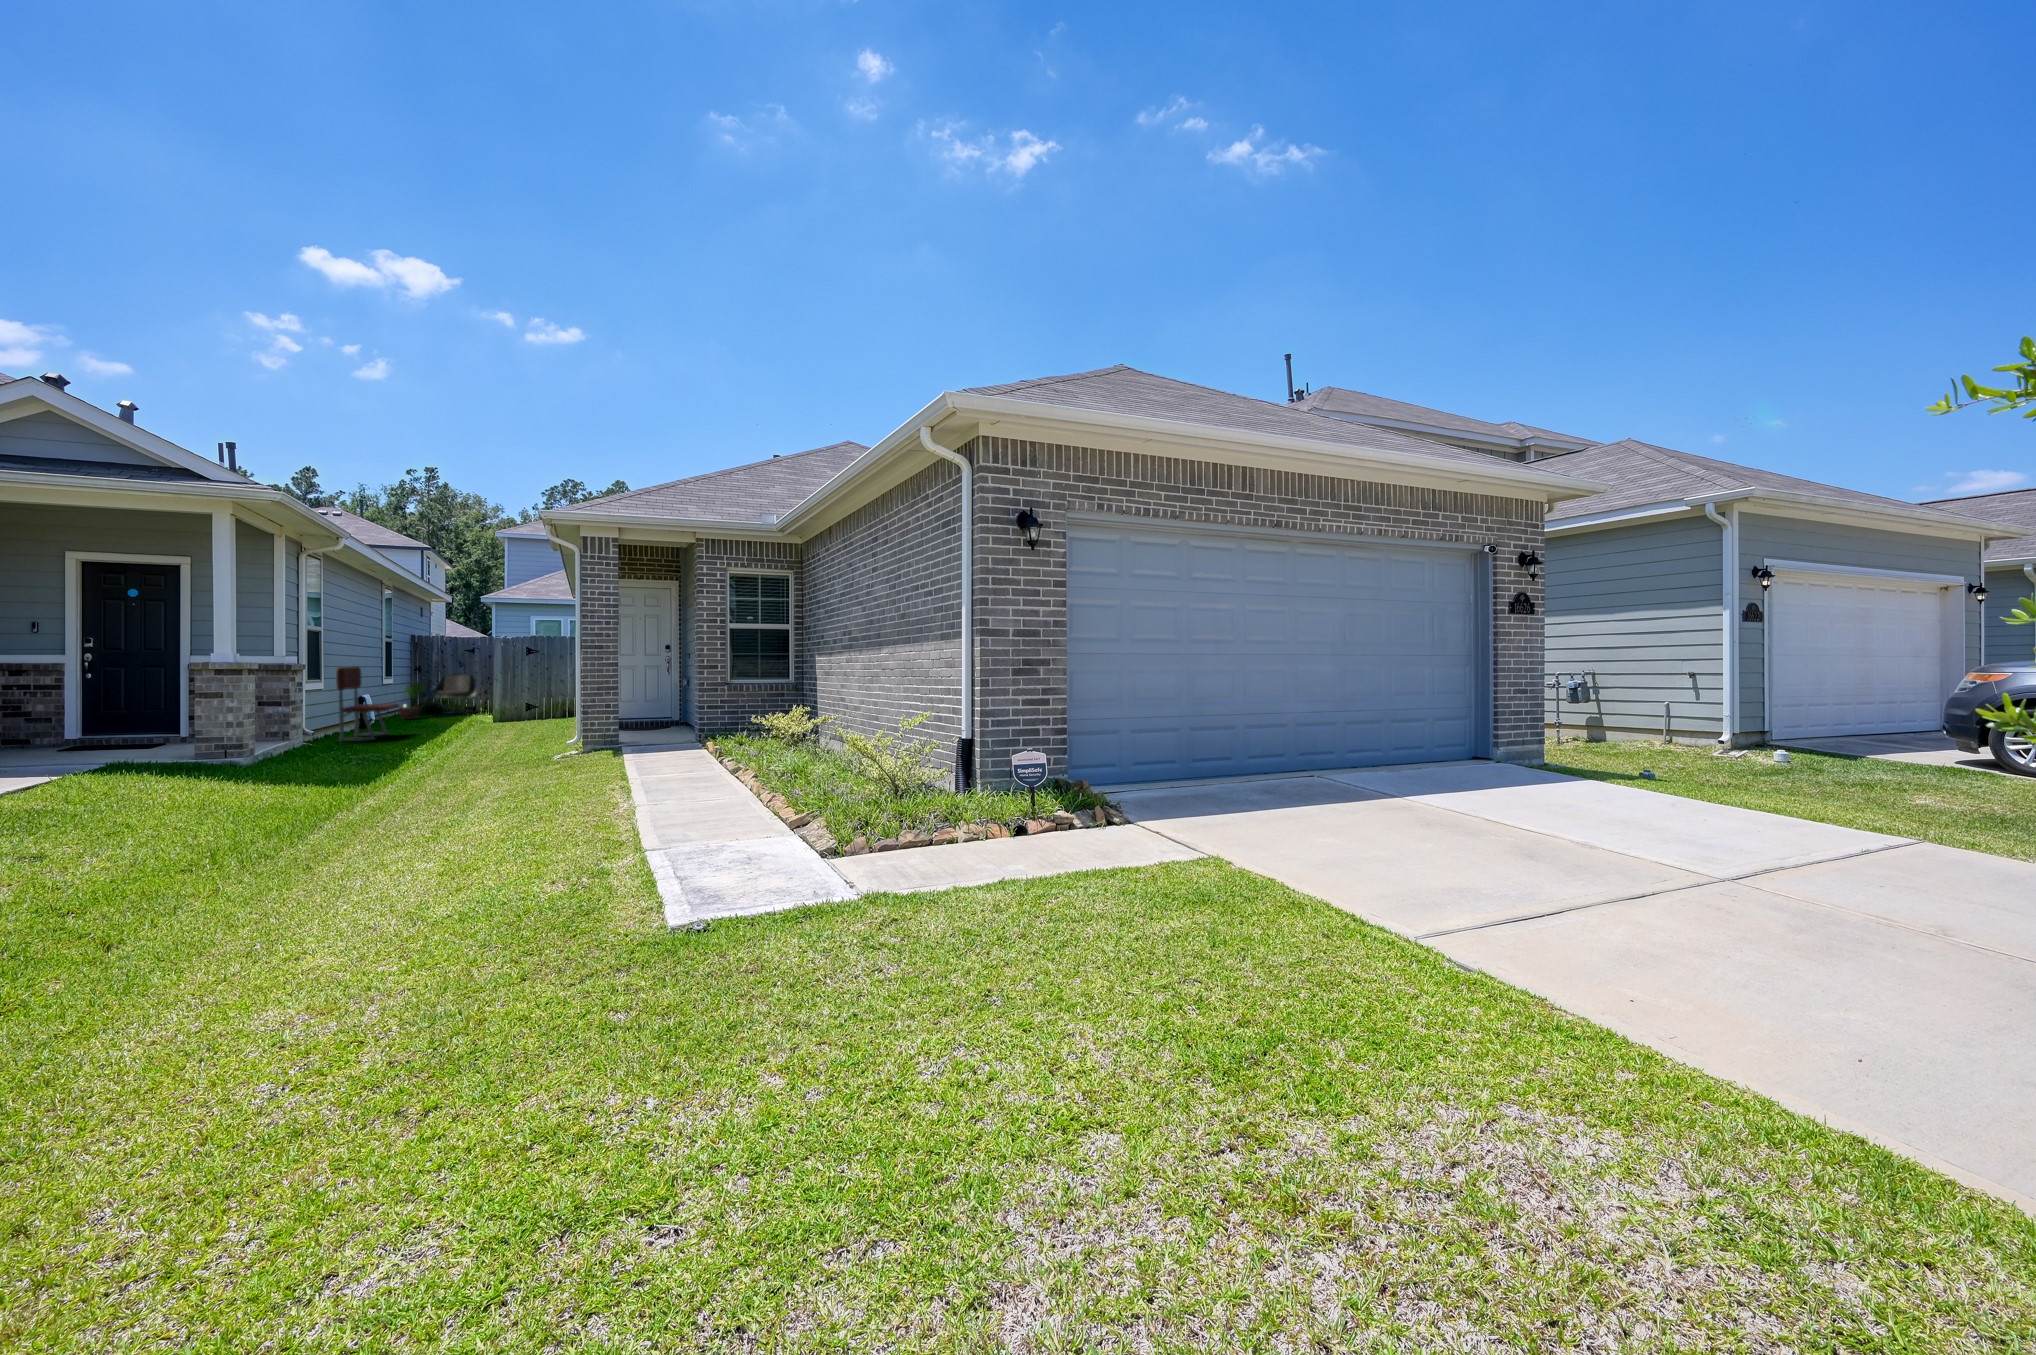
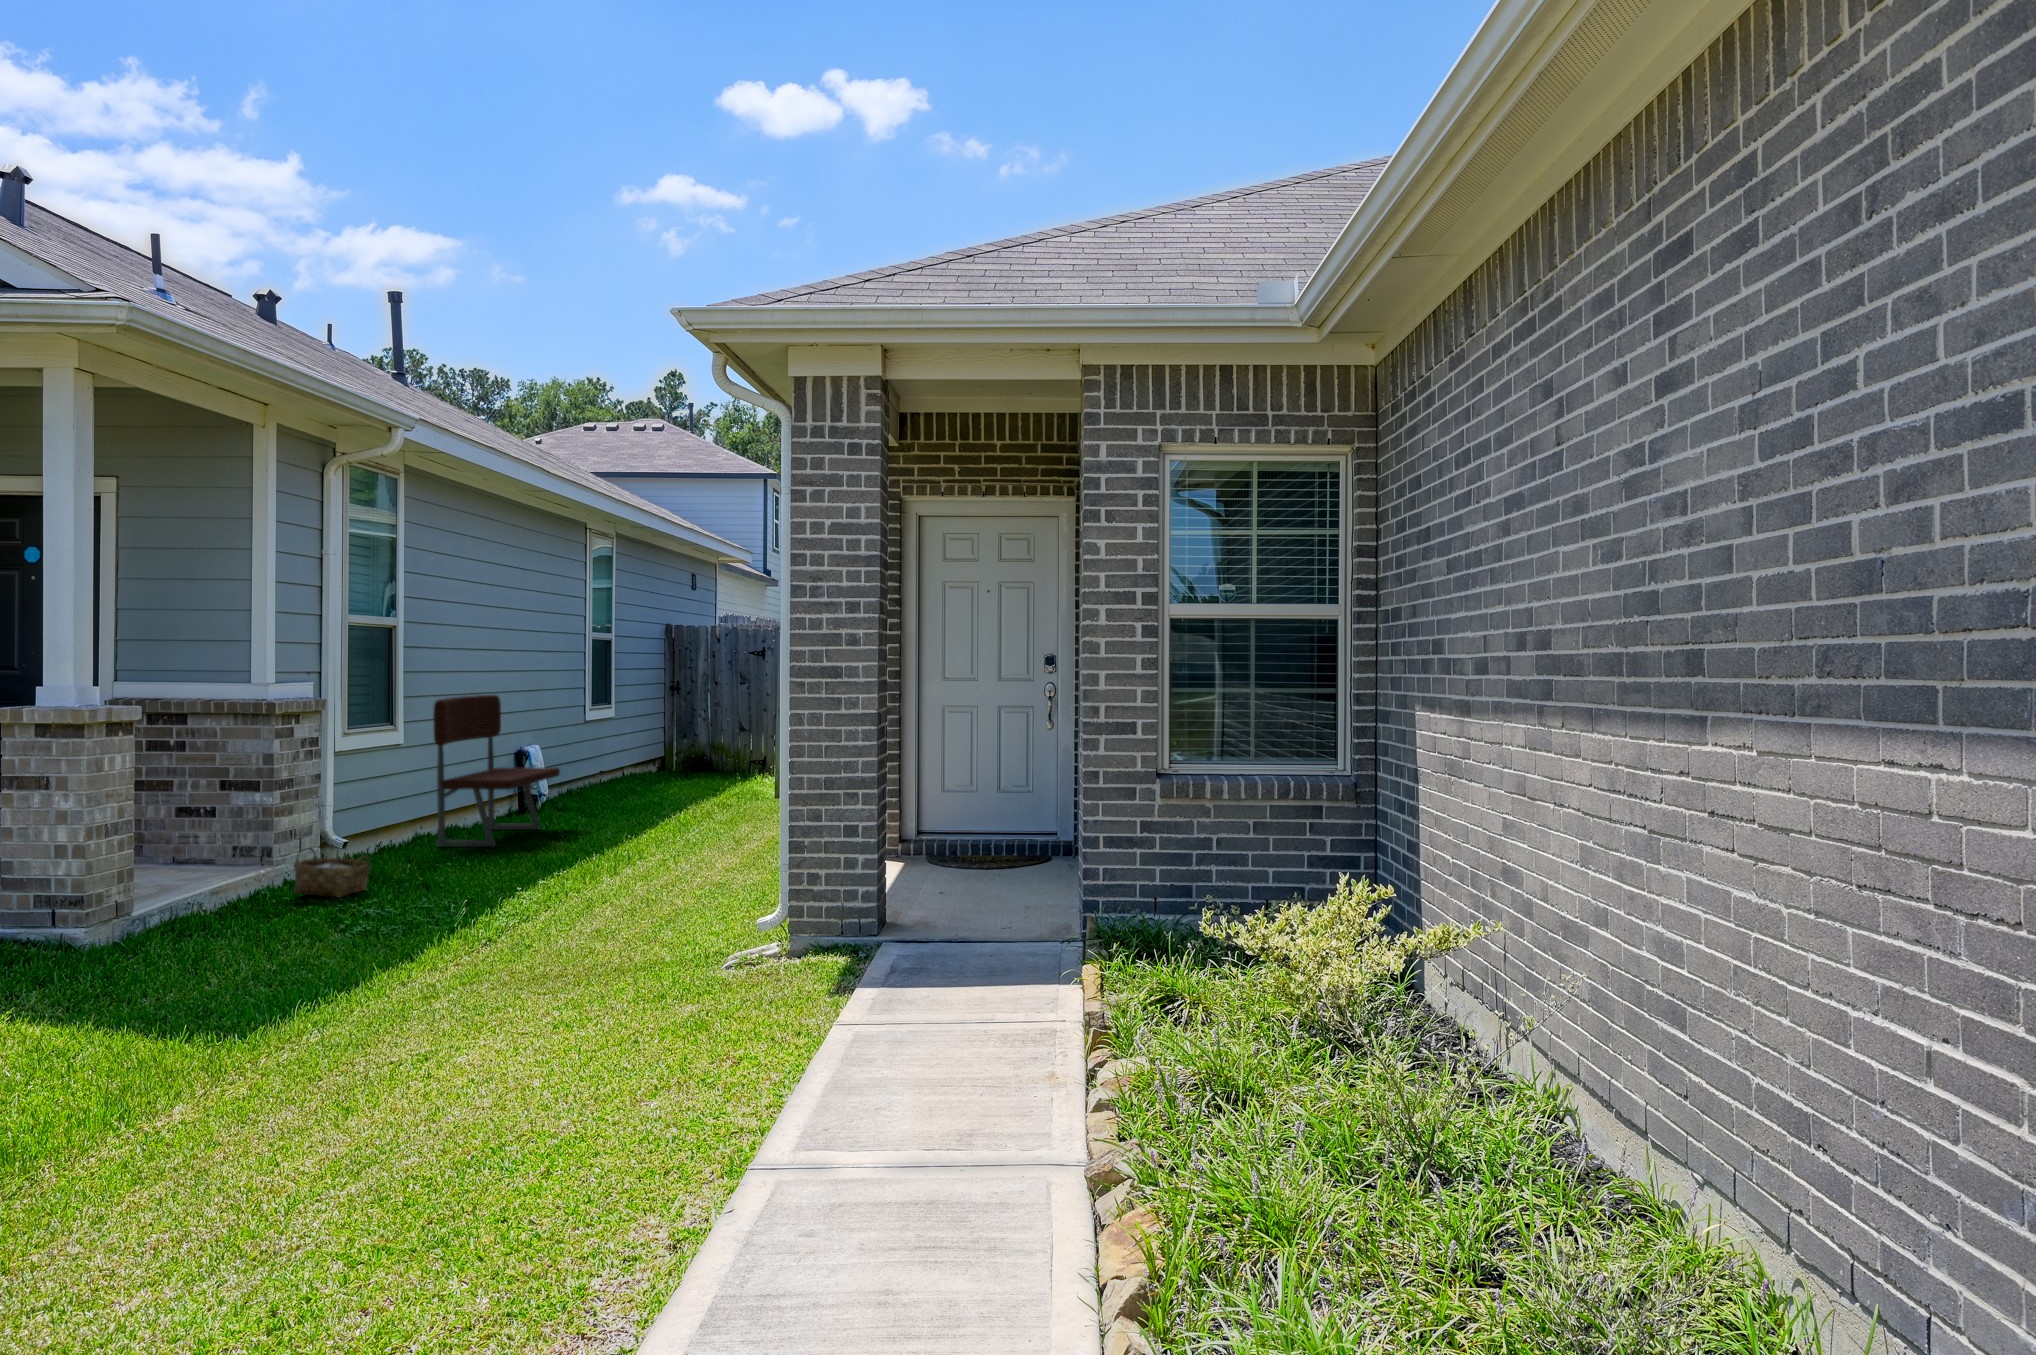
lounge chair: present [431,673,477,714] -> none [681,697,756,774]
potted tree: present [399,683,424,719] -> none [624,708,666,781]
woven basket: none [300,733,341,754] -> present [294,847,370,898]

